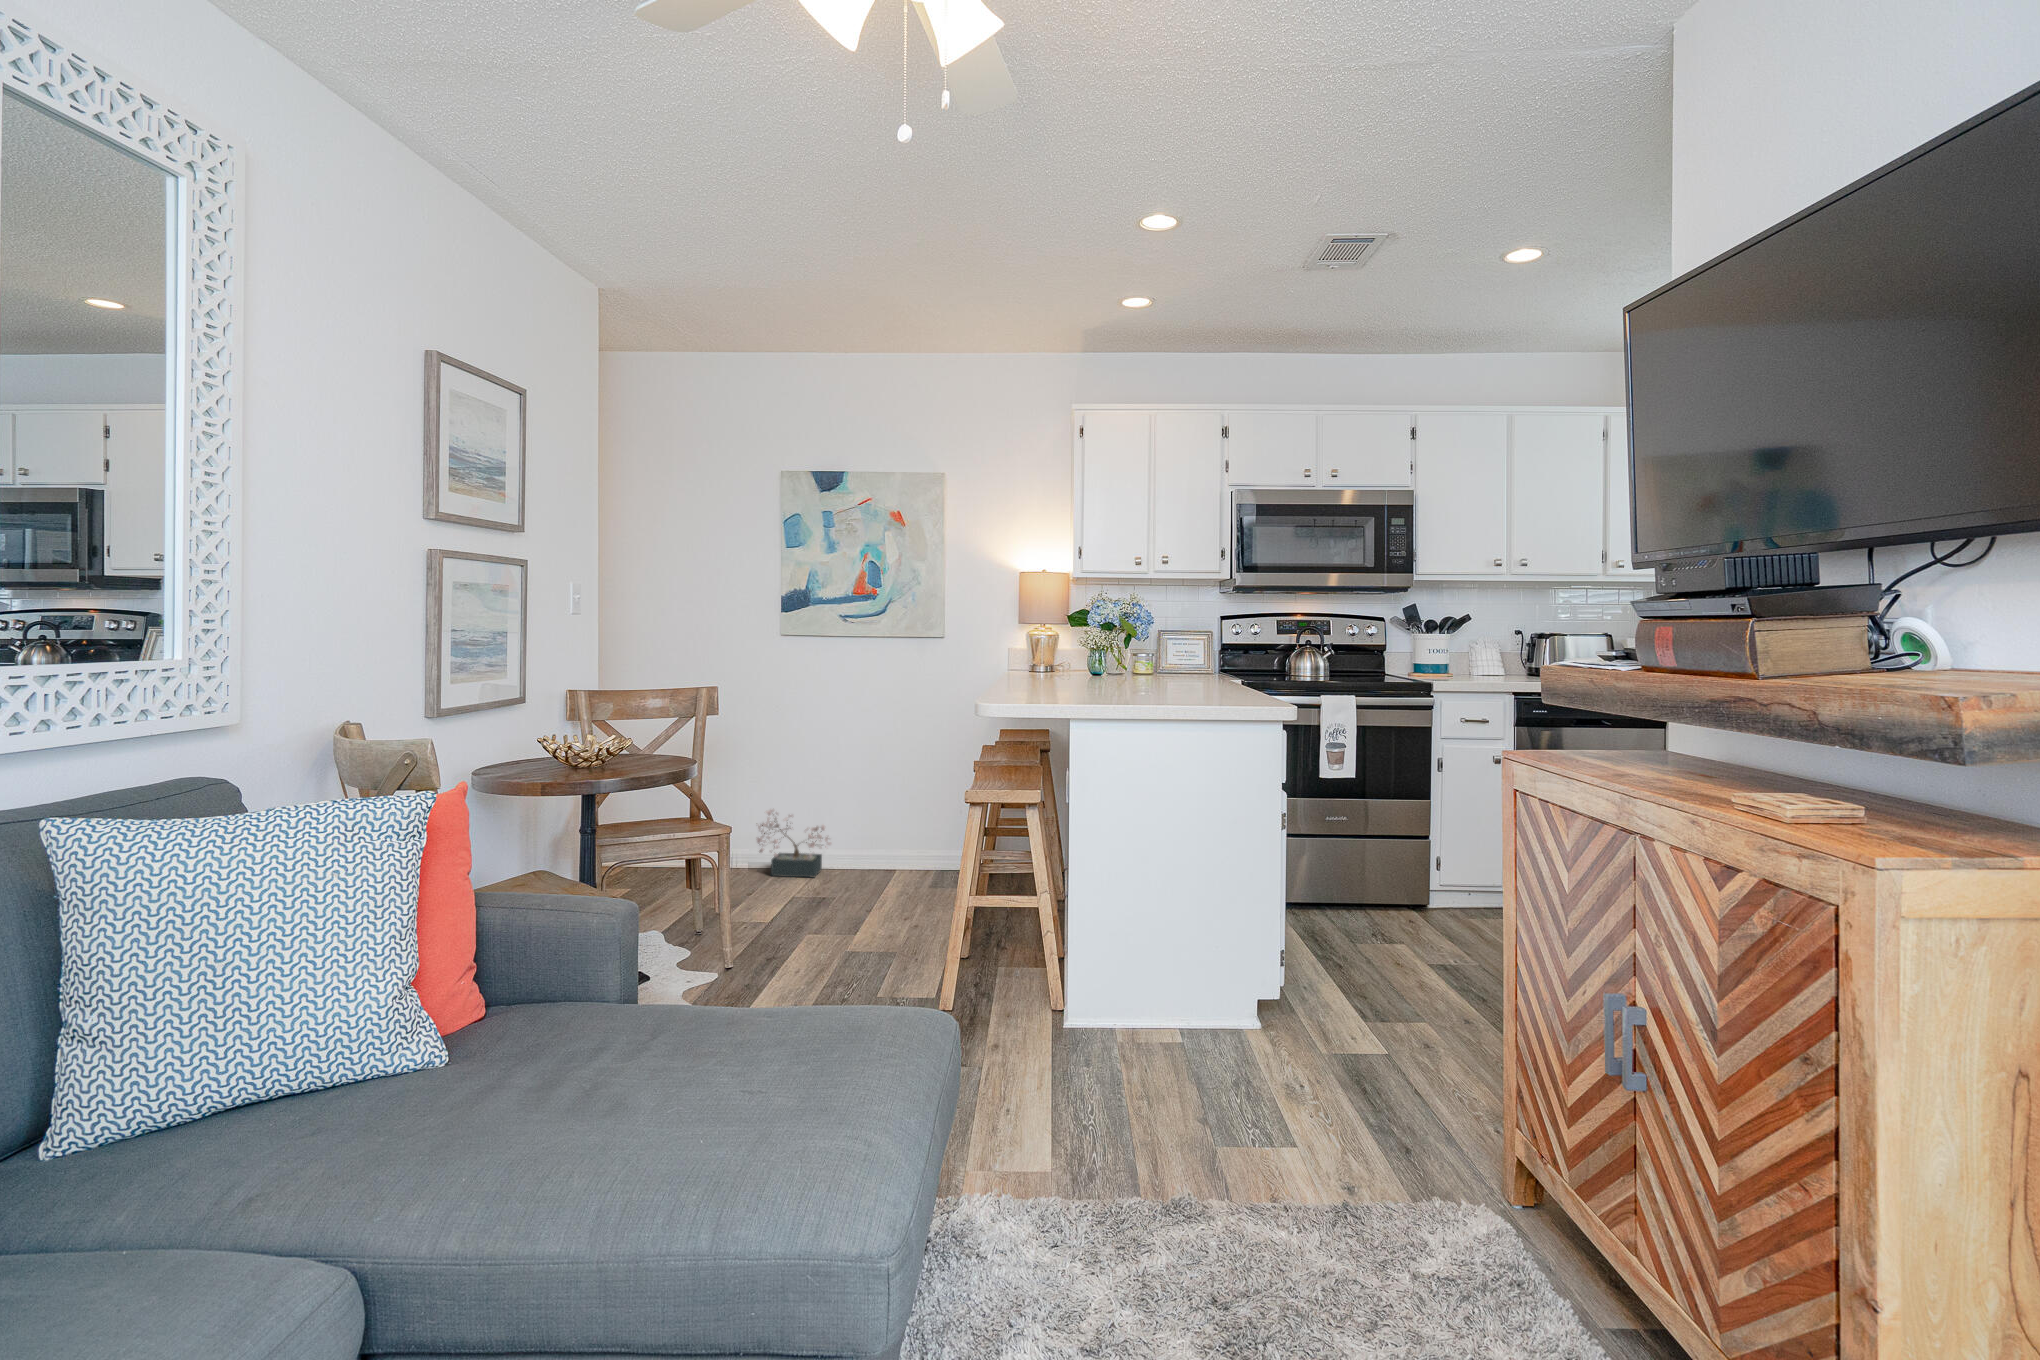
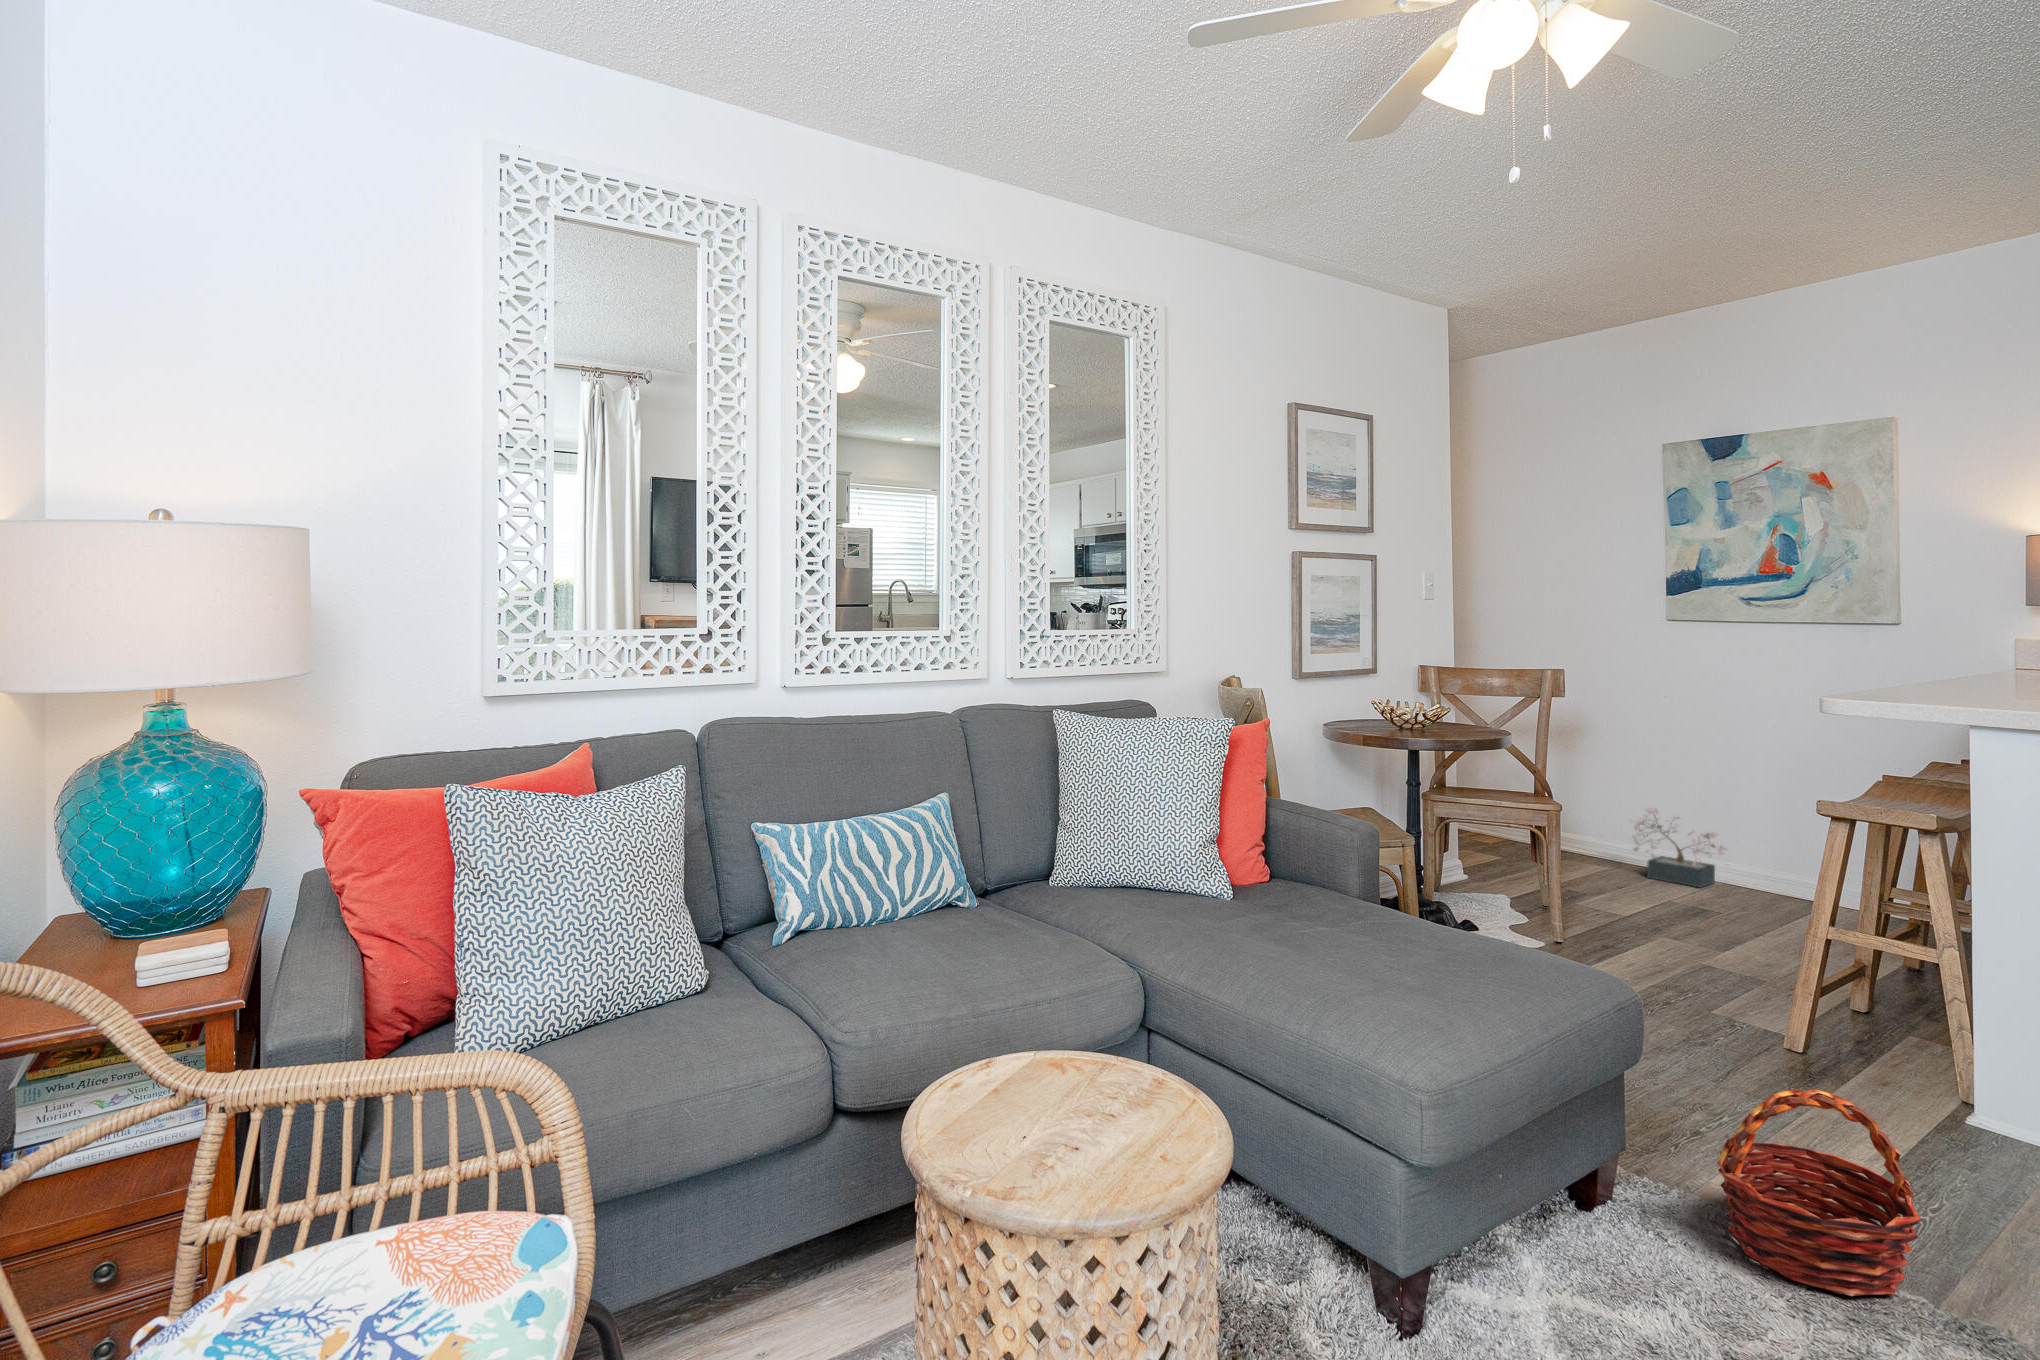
basket: none [1014,1099,1158,1288] -> present [1717,1089,1921,1296]

